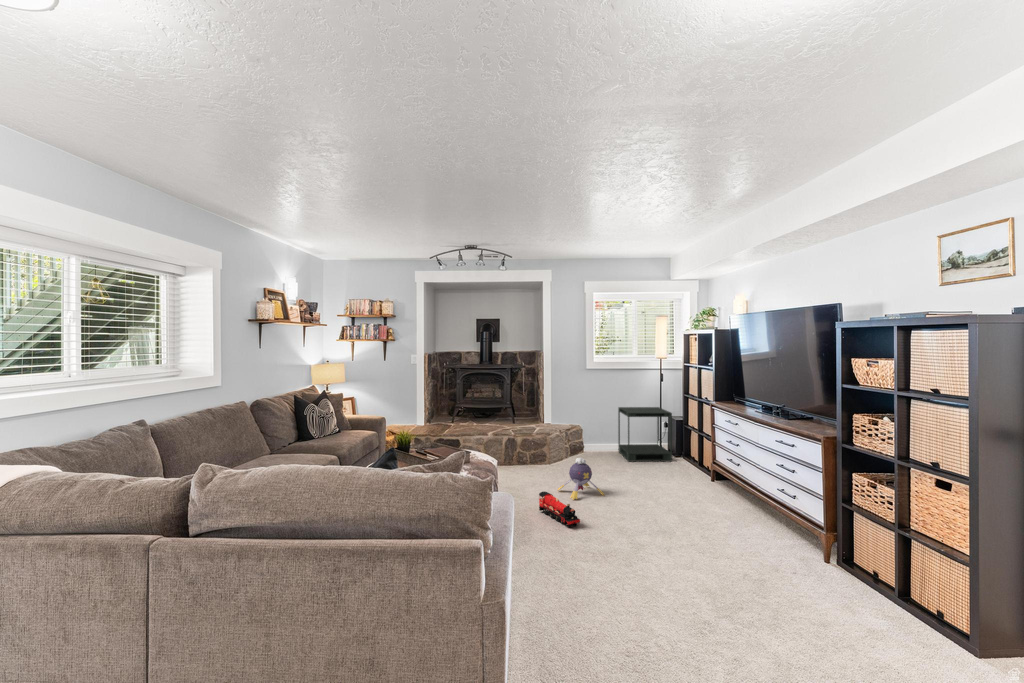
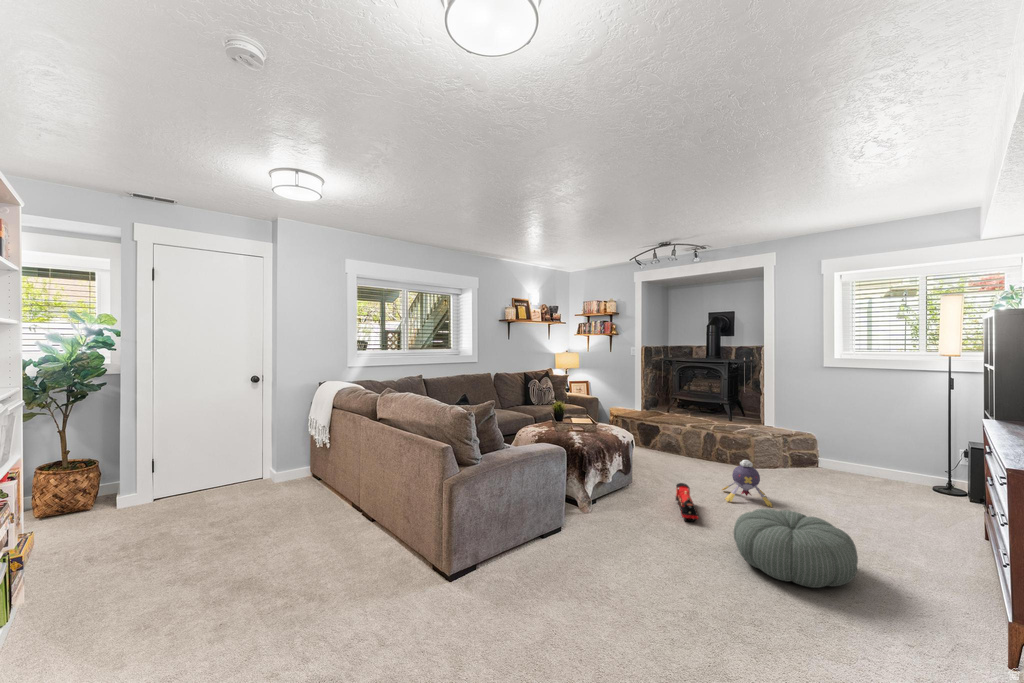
side table: present [618,407,672,462] -> none [864,418,941,498]
pouf: none [630,493,723,553] -> present [734,509,858,588]

